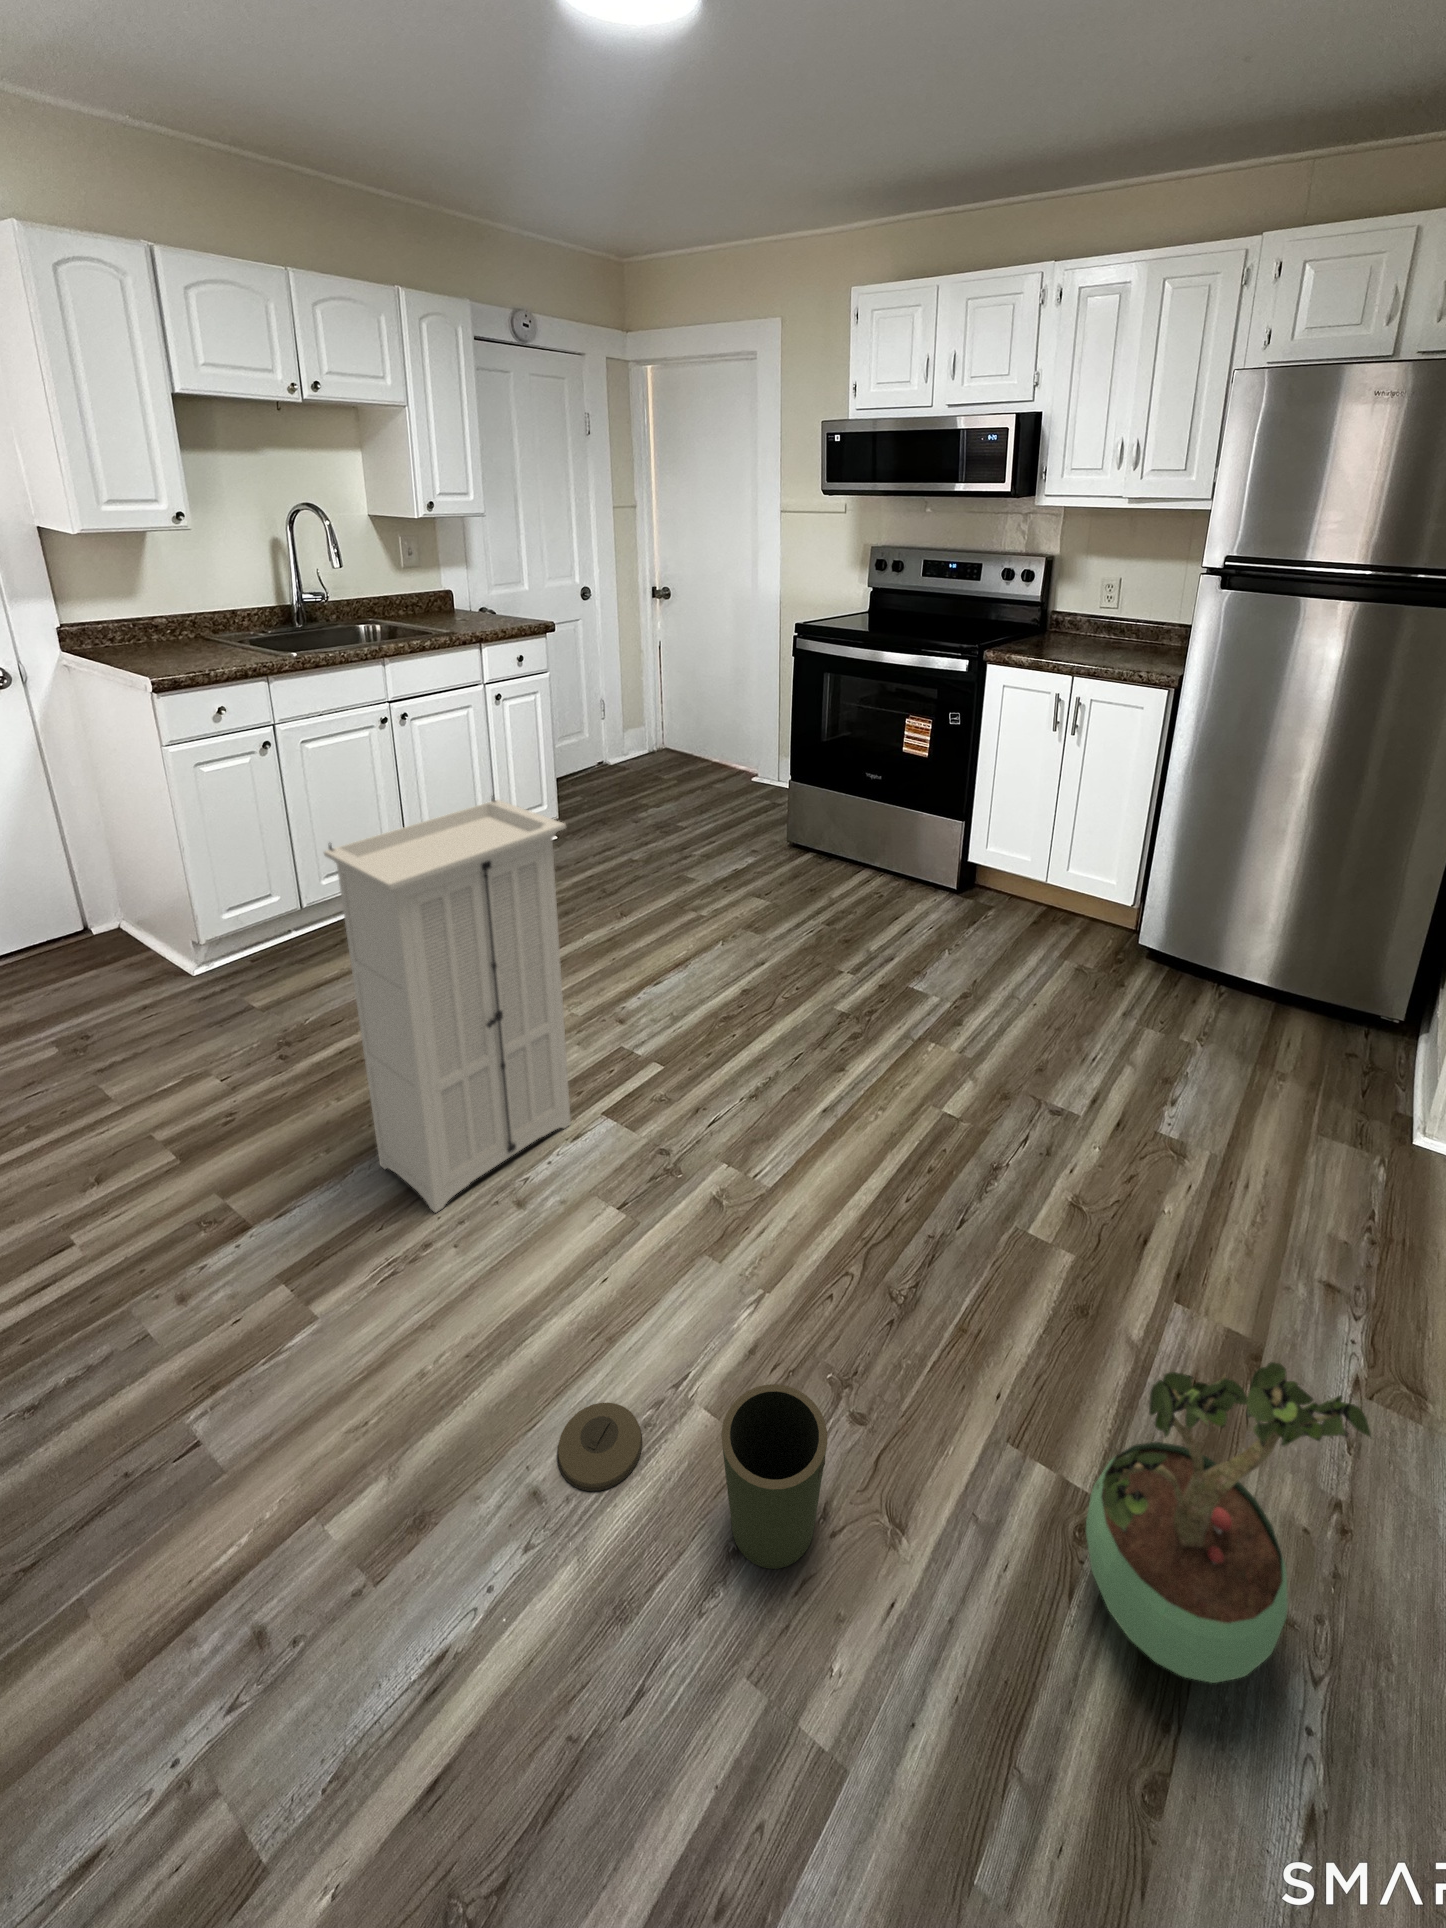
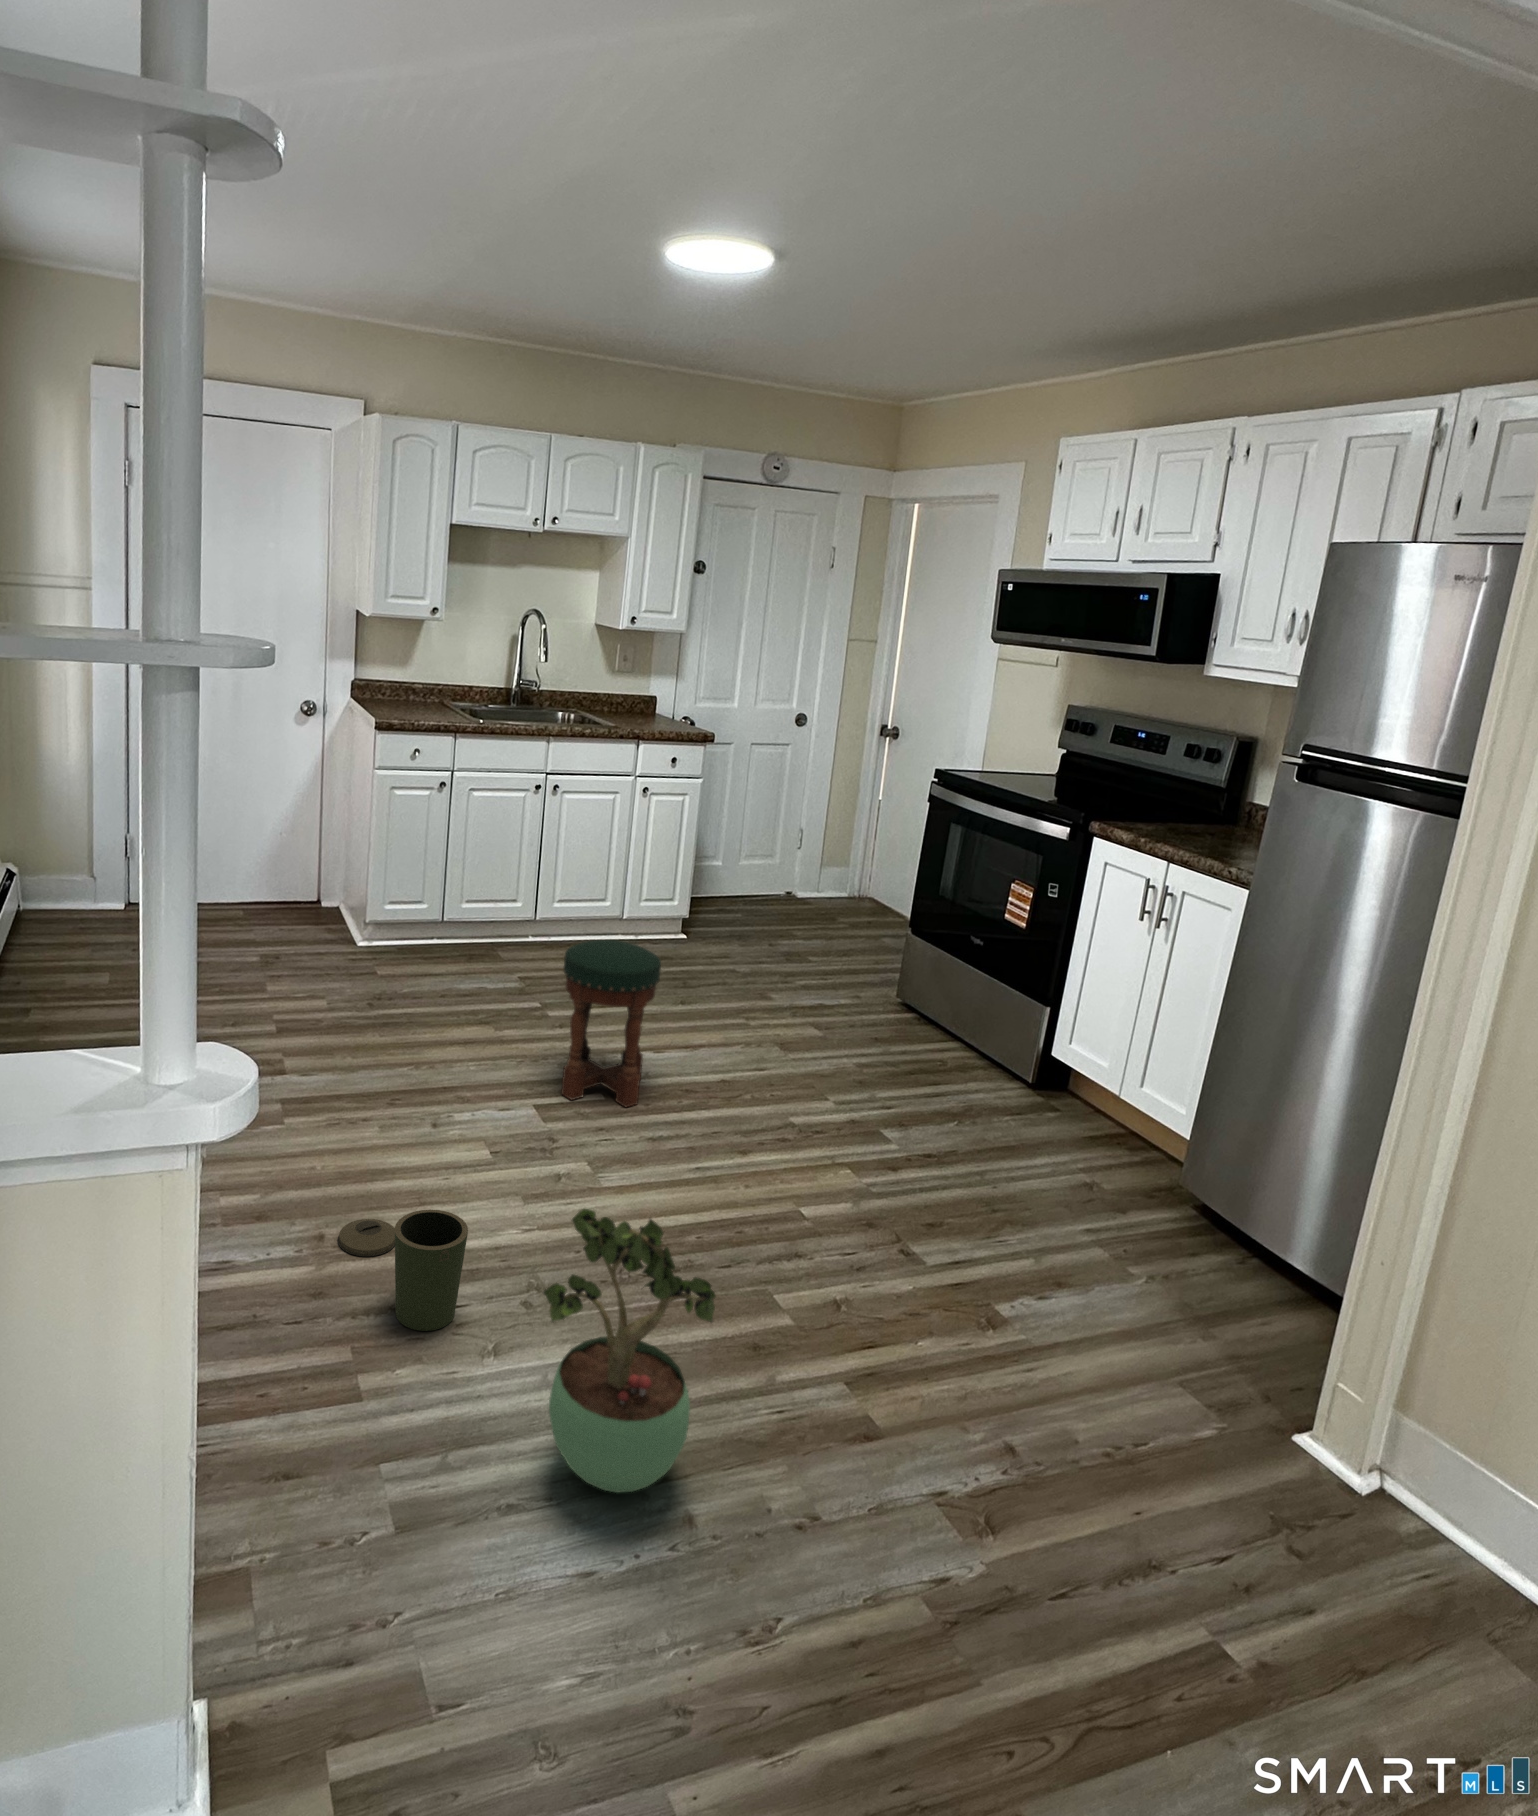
storage cabinet: present [324,796,571,1212] -> none [373,820,536,1110]
stool: none [583,891,698,1085] -> present [562,940,661,1107]

